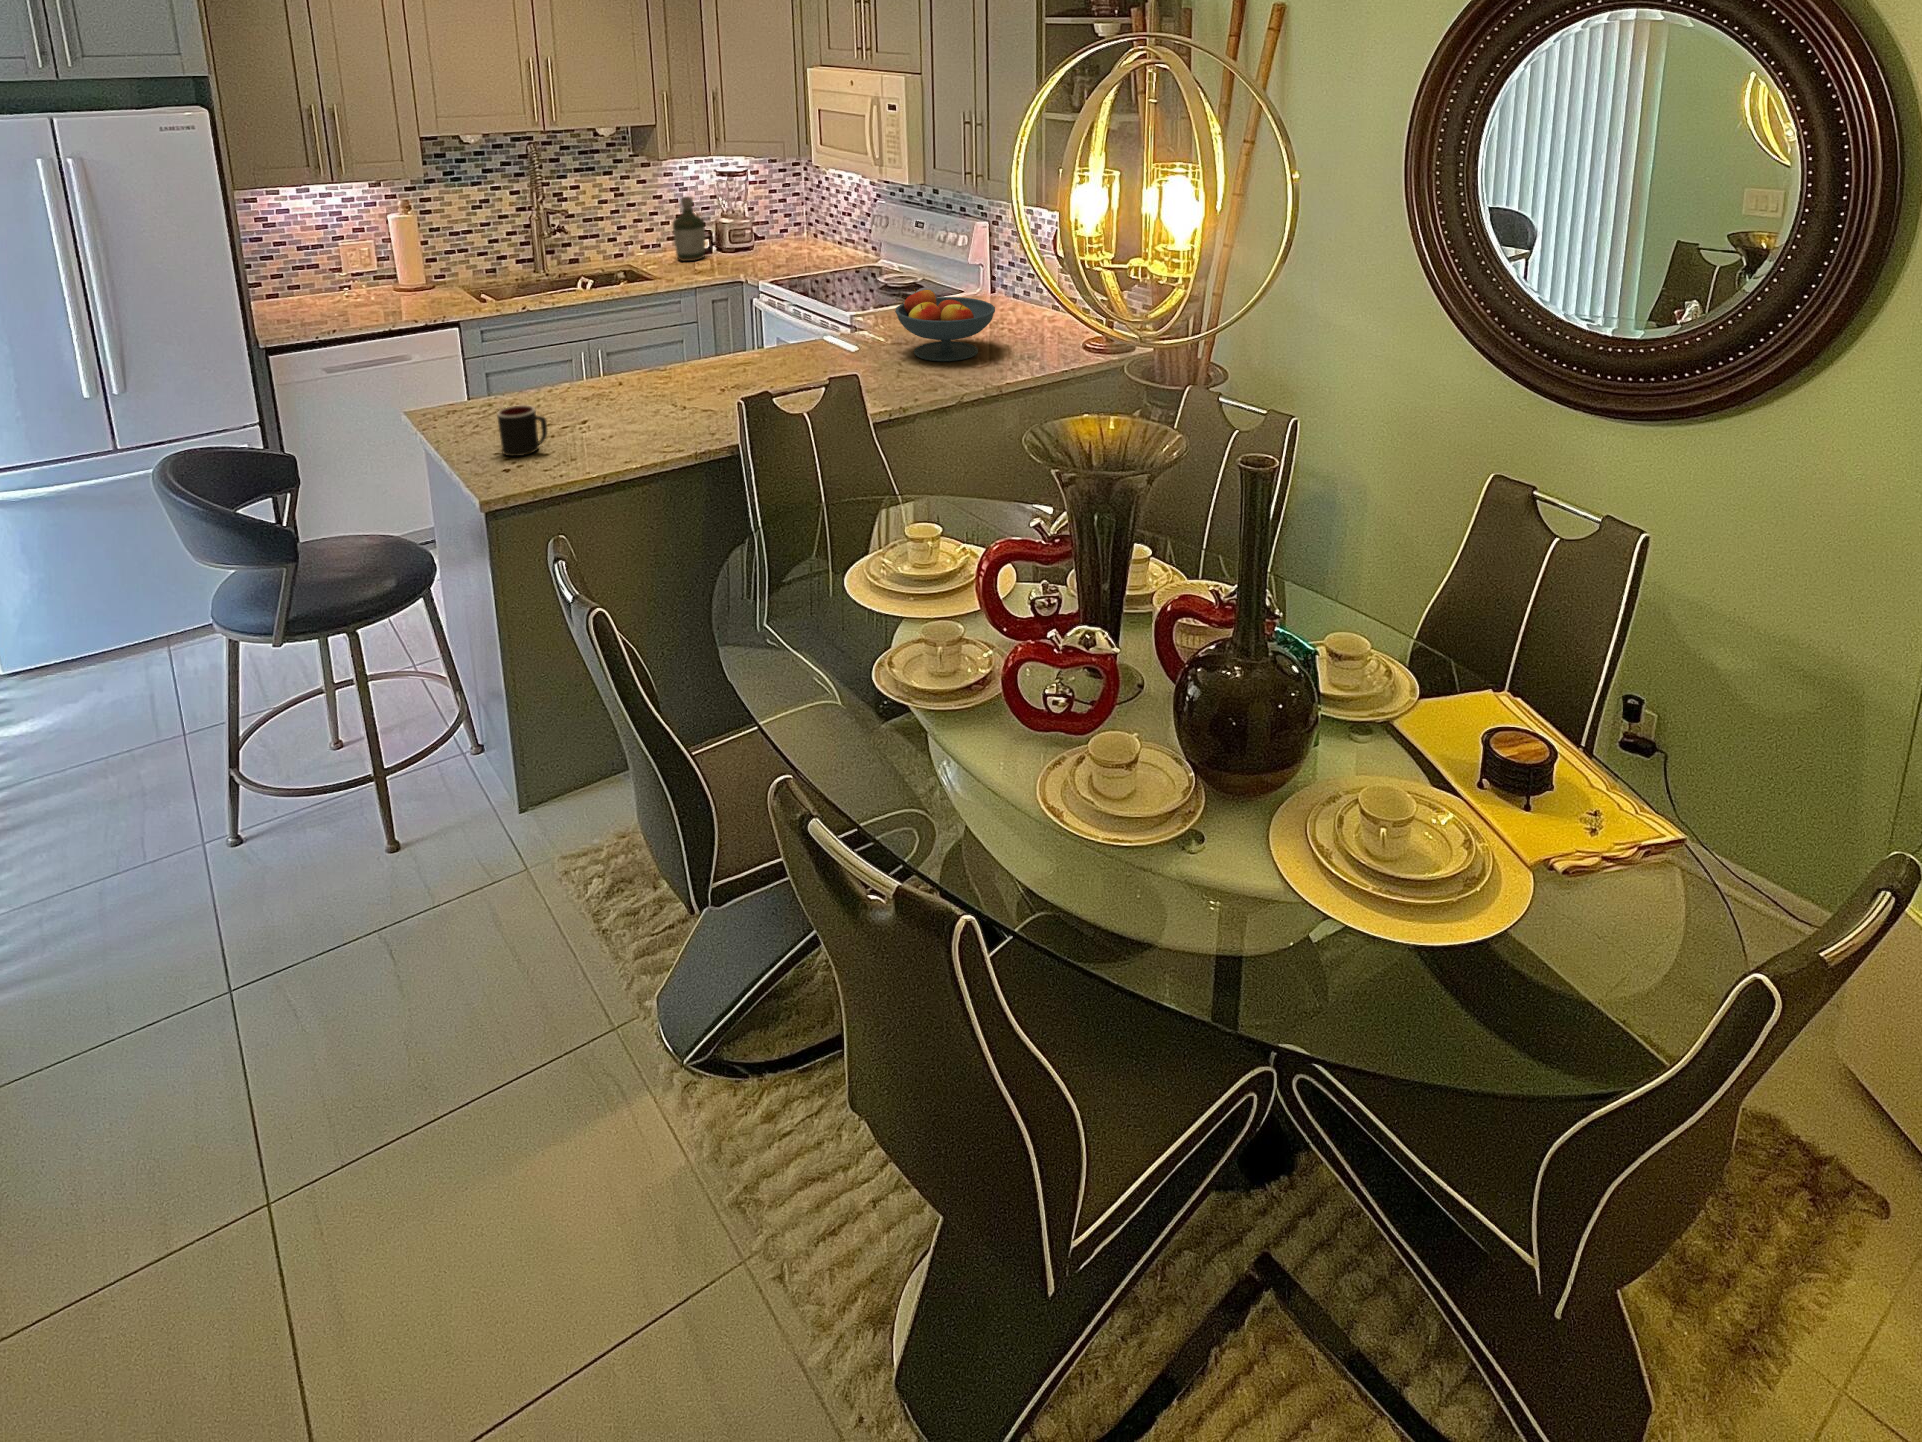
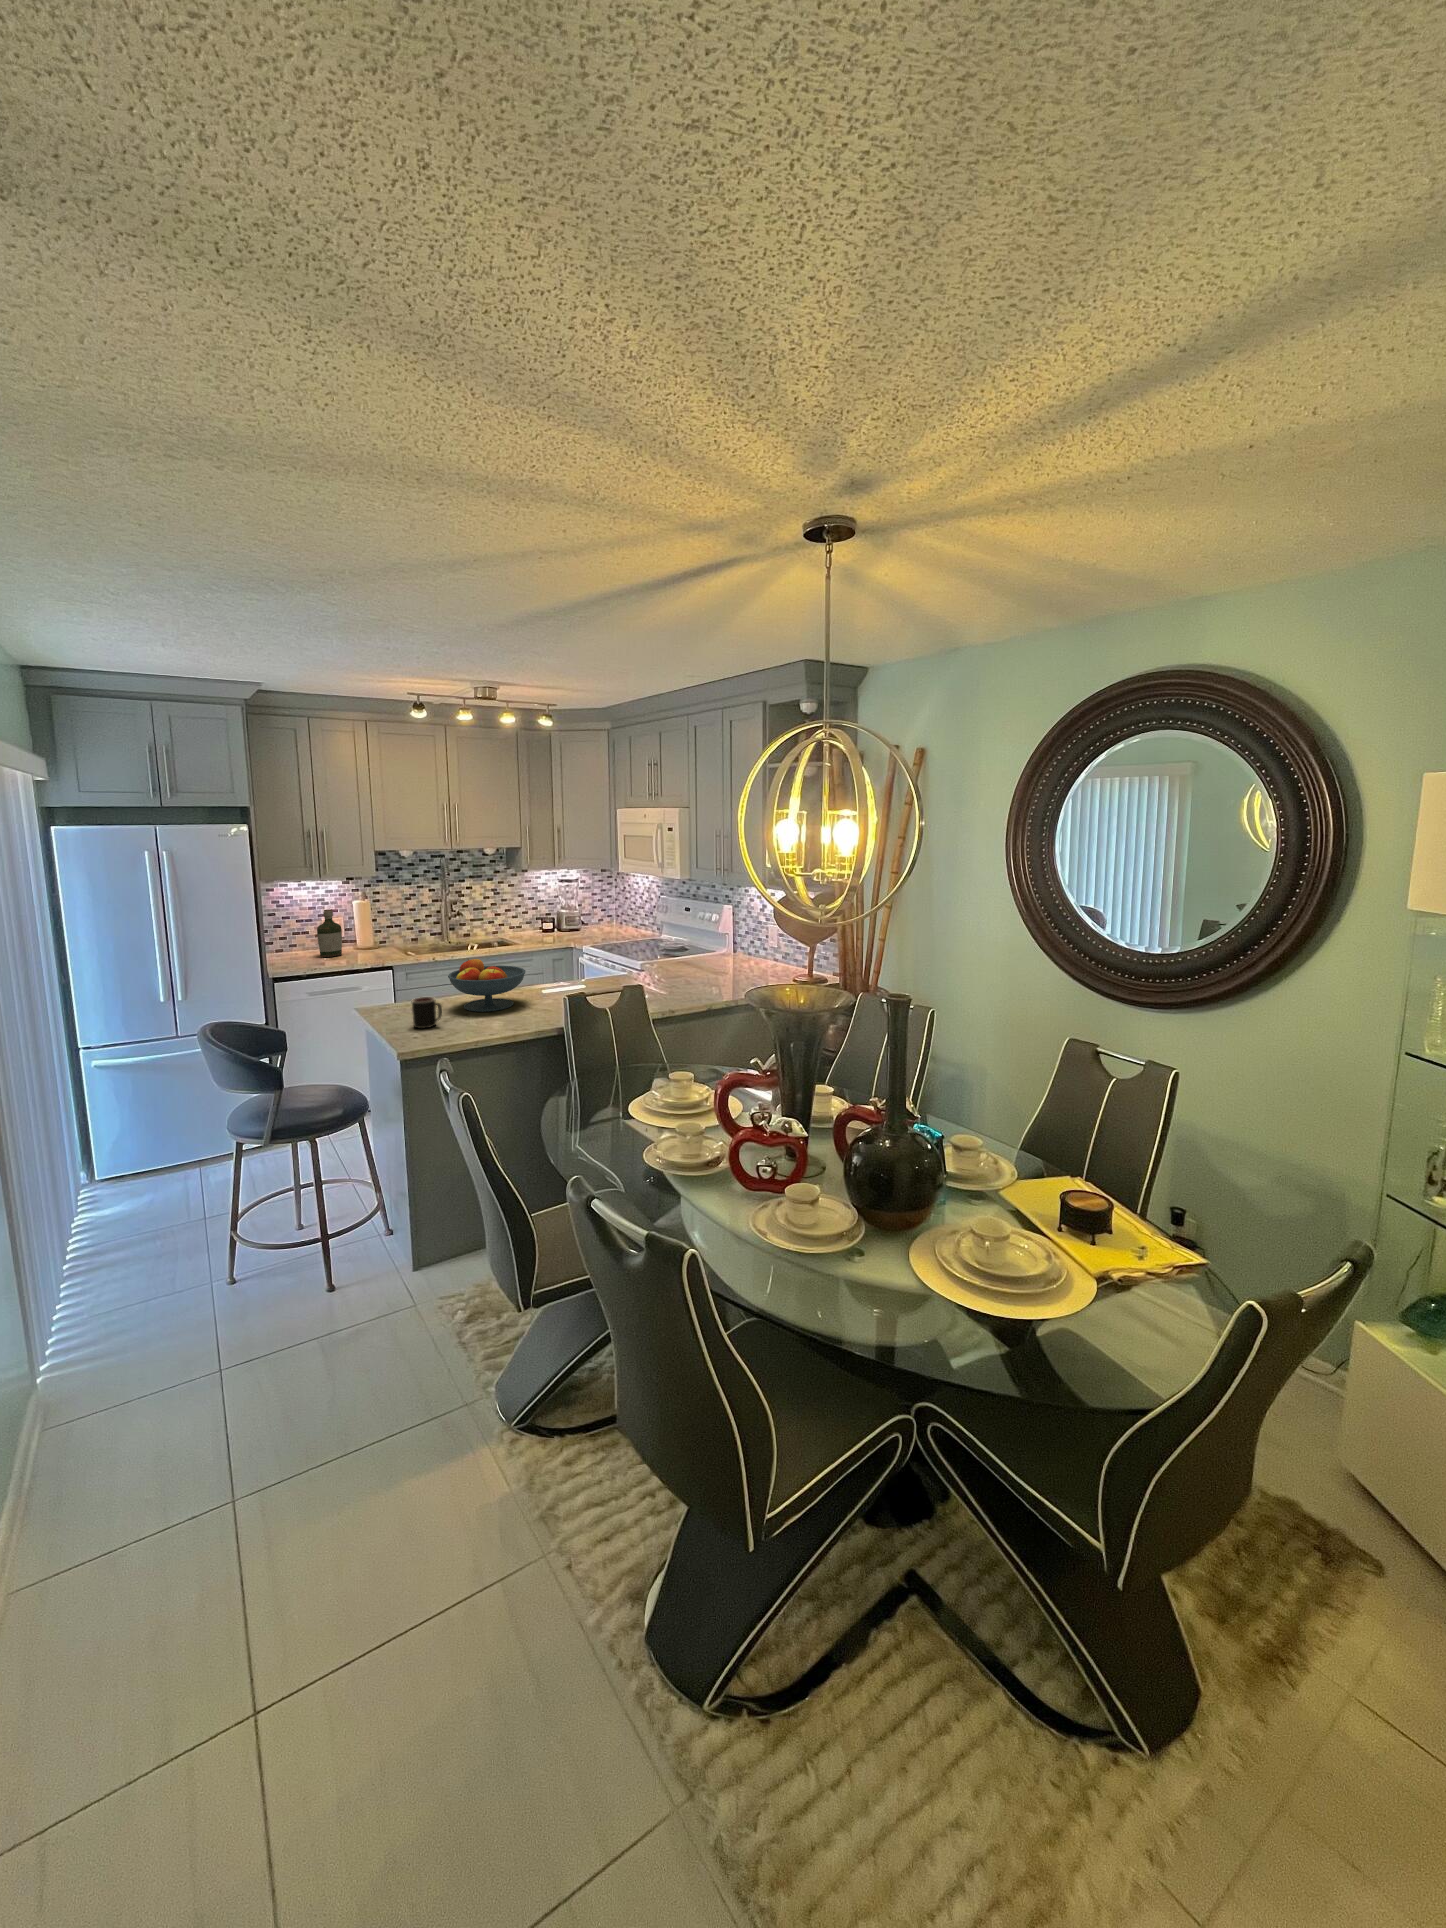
bottle: present [673,197,705,261] -> present [317,909,342,957]
fruit bowl: present [895,289,995,361] -> present [448,959,525,1012]

